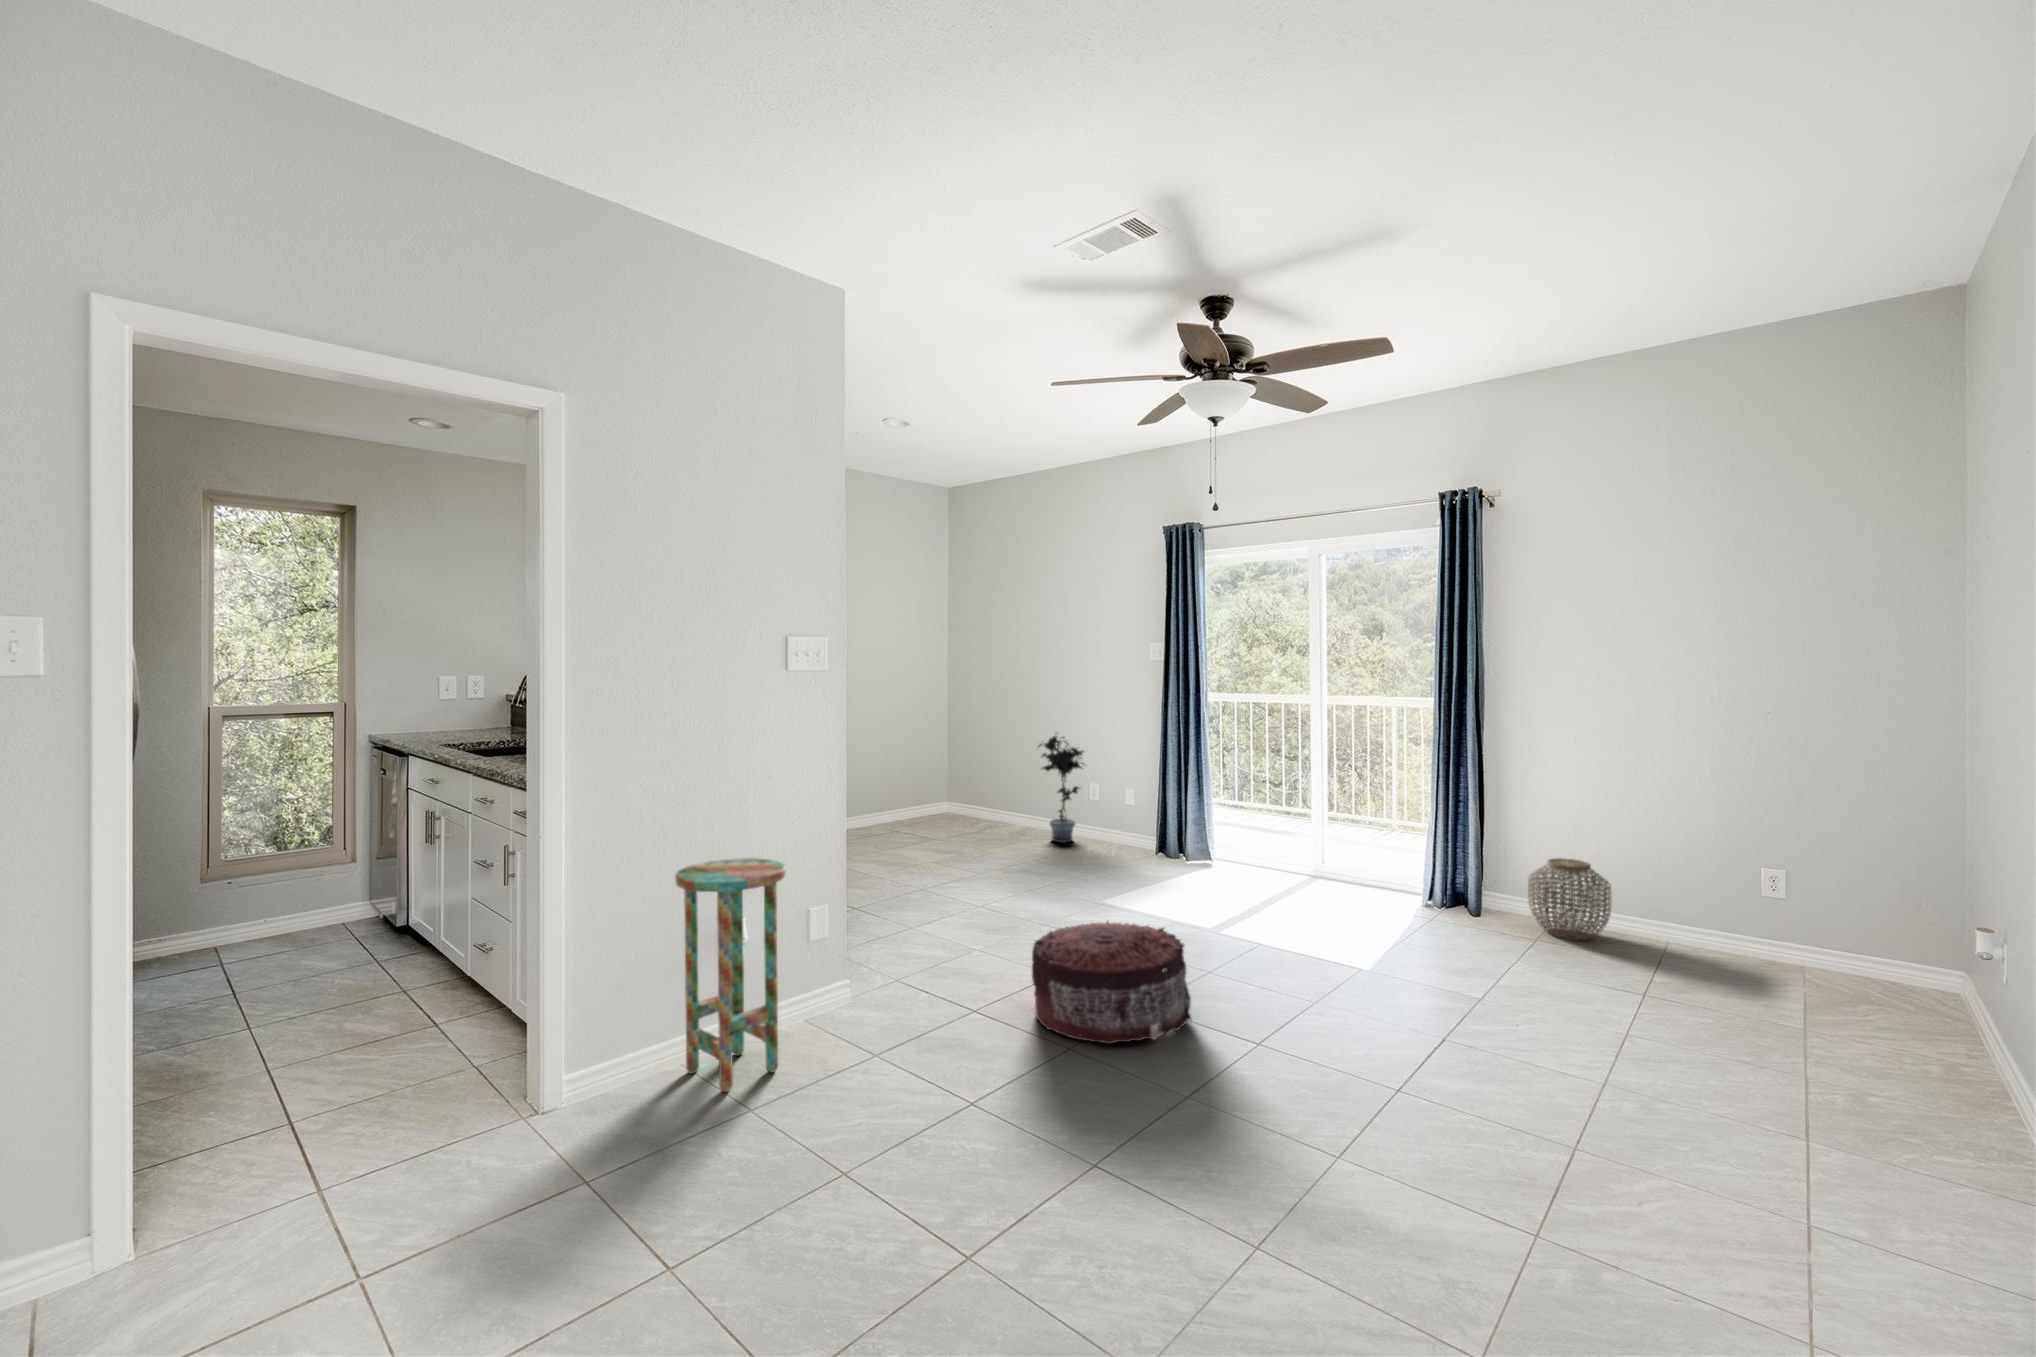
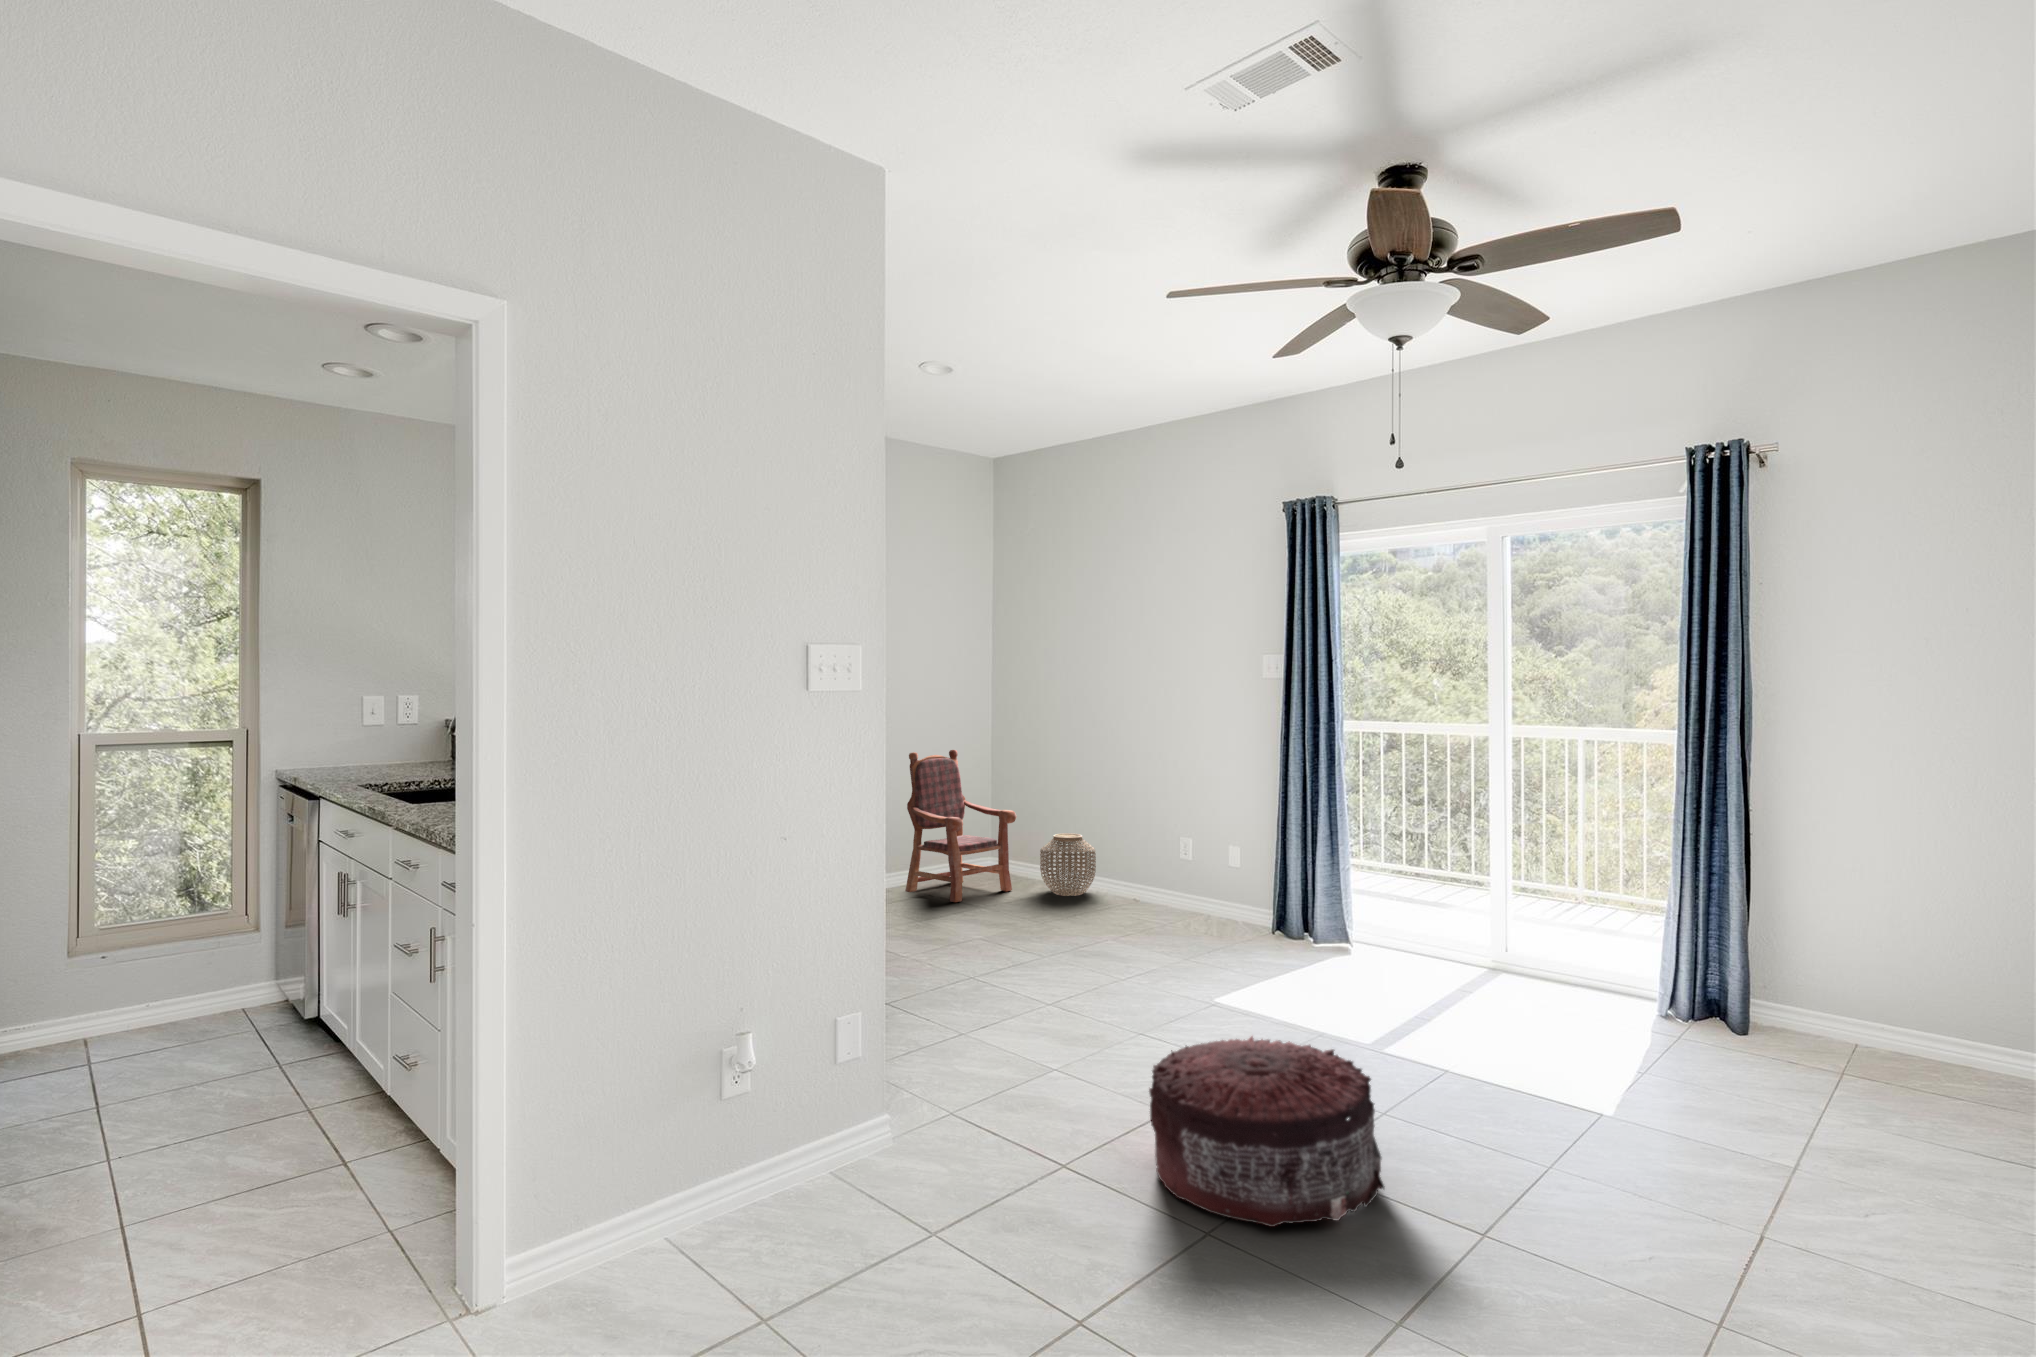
armchair: none [870,718,958,838] -> present [905,750,1017,902]
potted plant: present [1038,736,1083,843] -> none [1118,769,1184,912]
side table: present [675,858,786,1092] -> none [657,950,811,1295]
woven basket: present [1528,858,1611,940] -> present [1040,833,1096,896]

